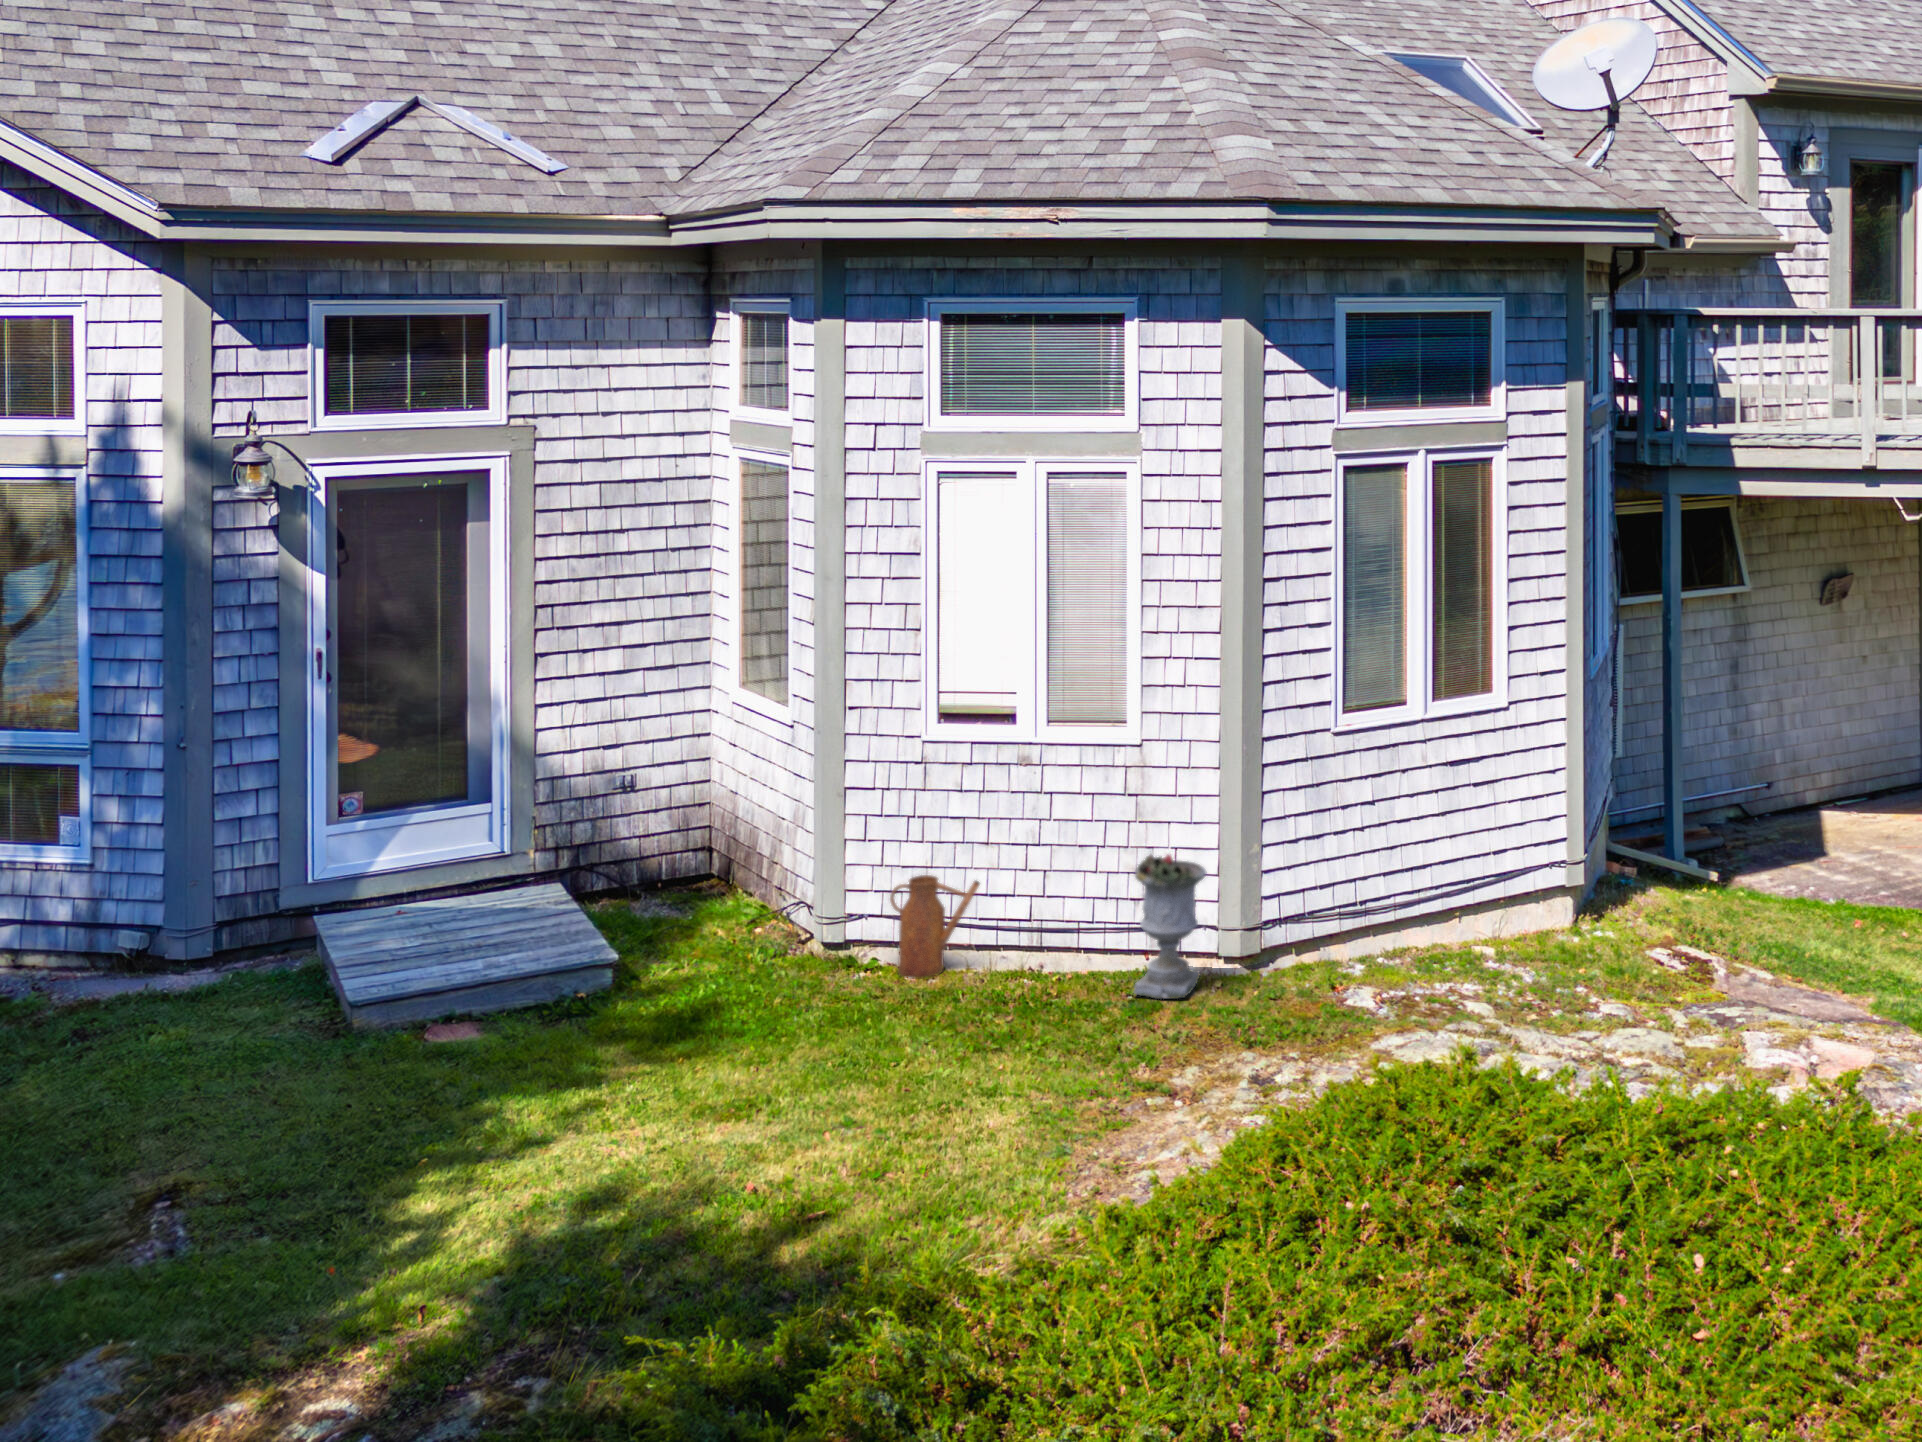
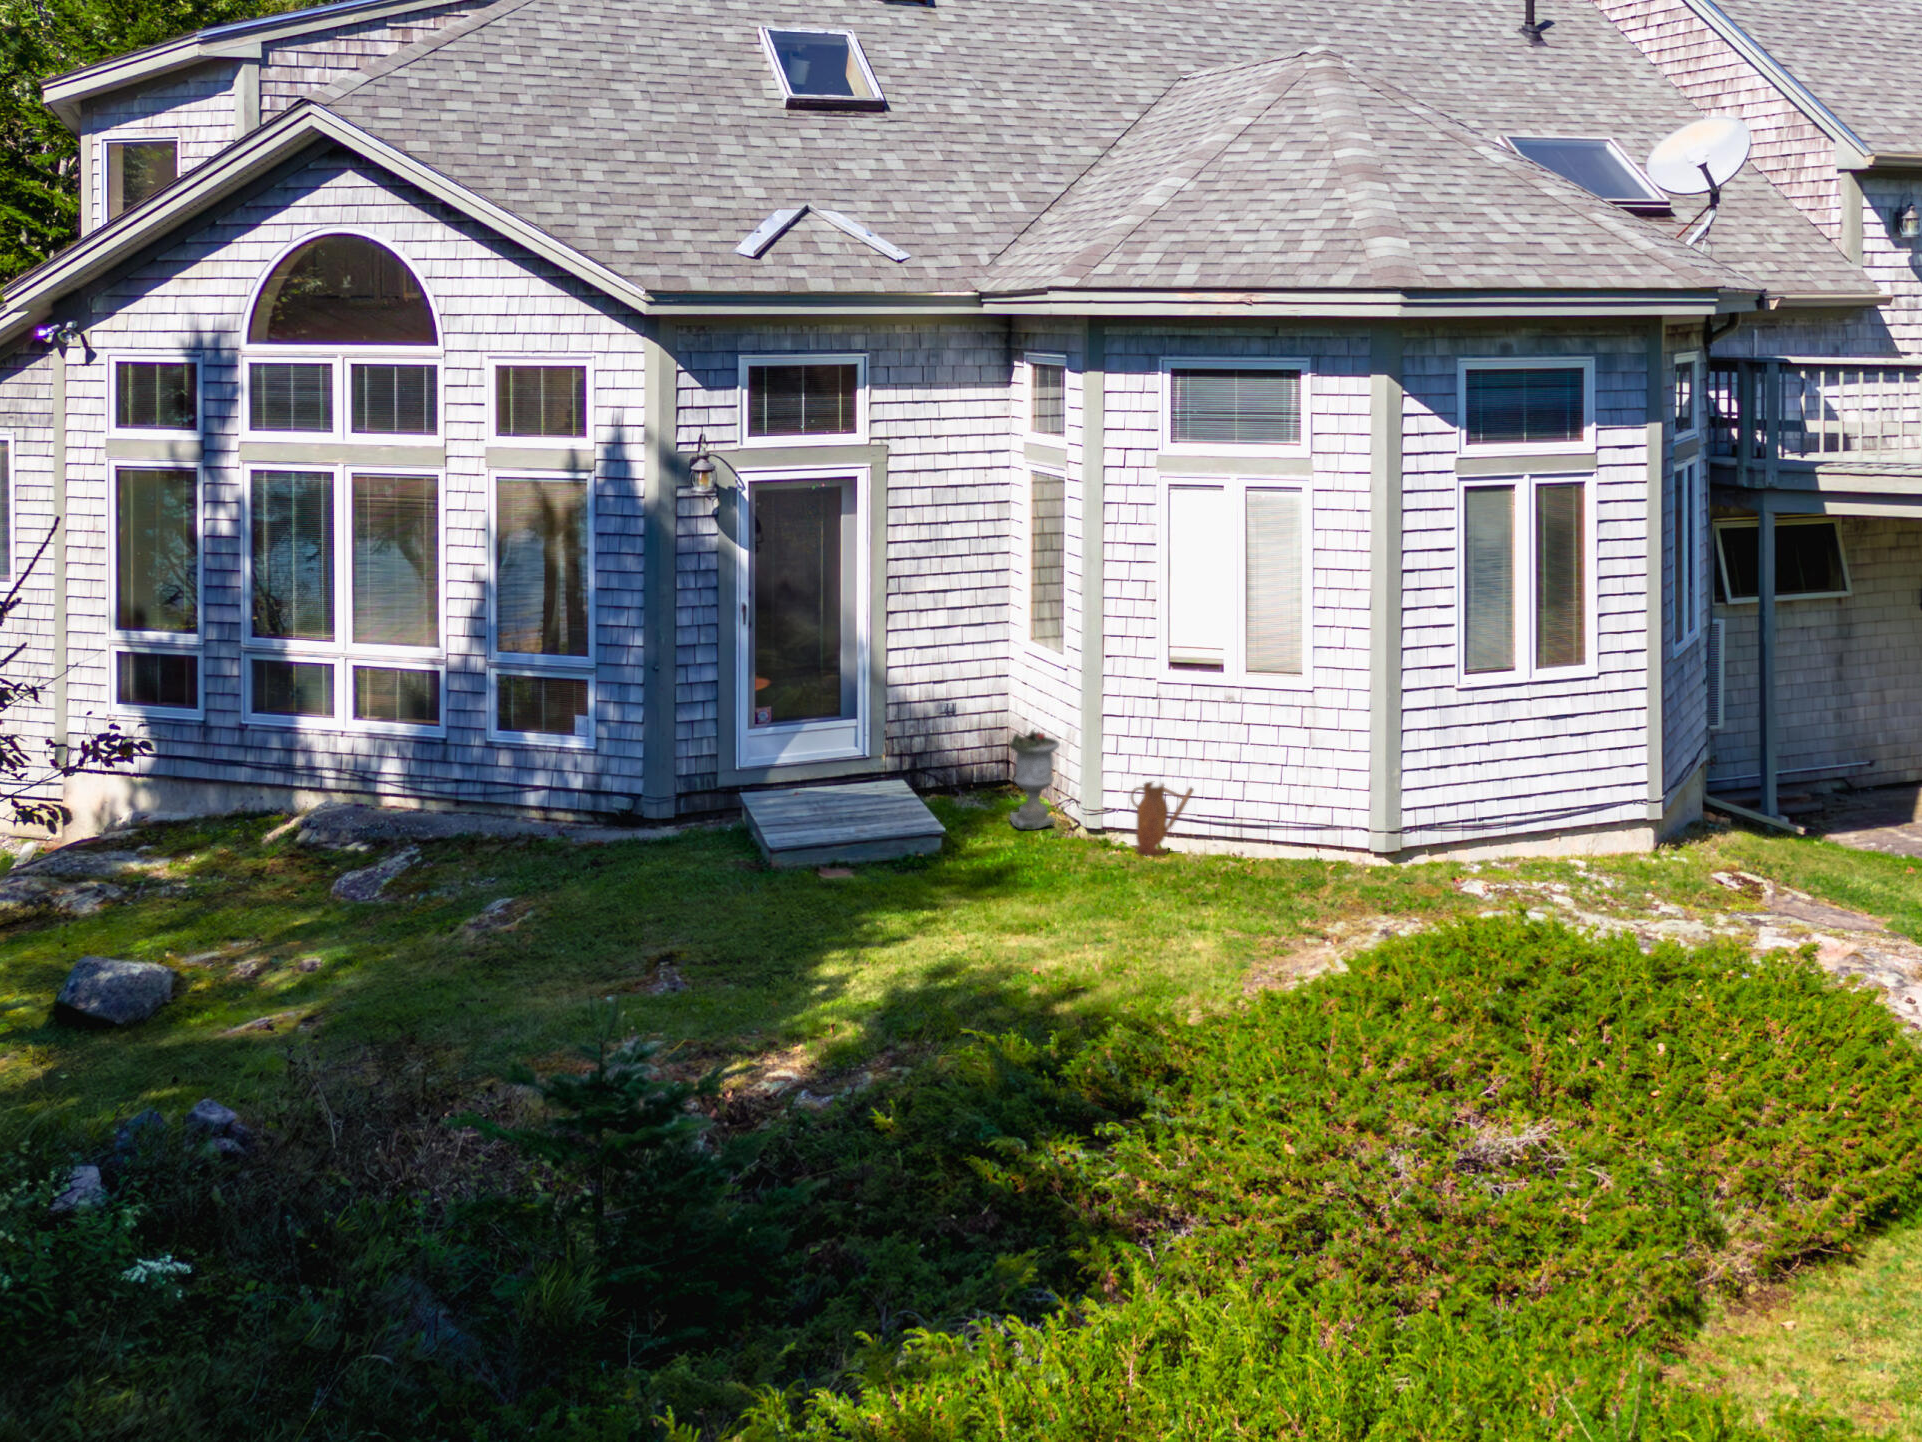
planter: present [1134,854,1207,999] -> present [1009,730,1059,830]

